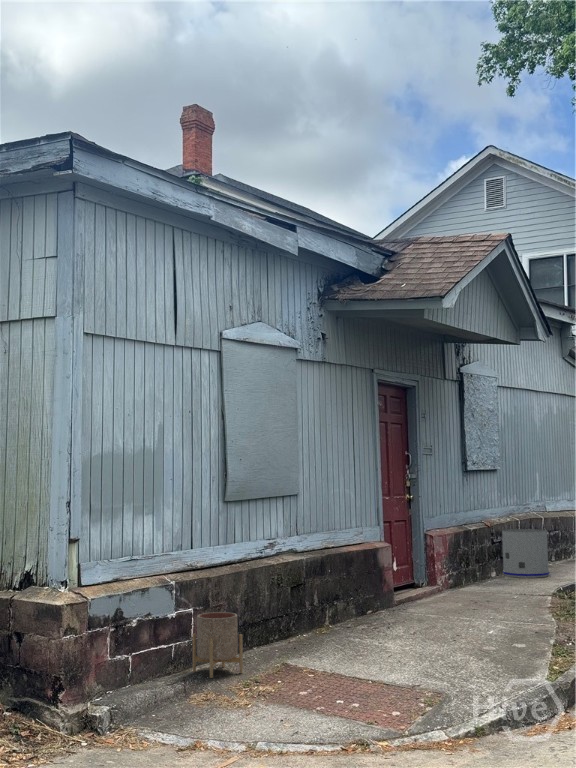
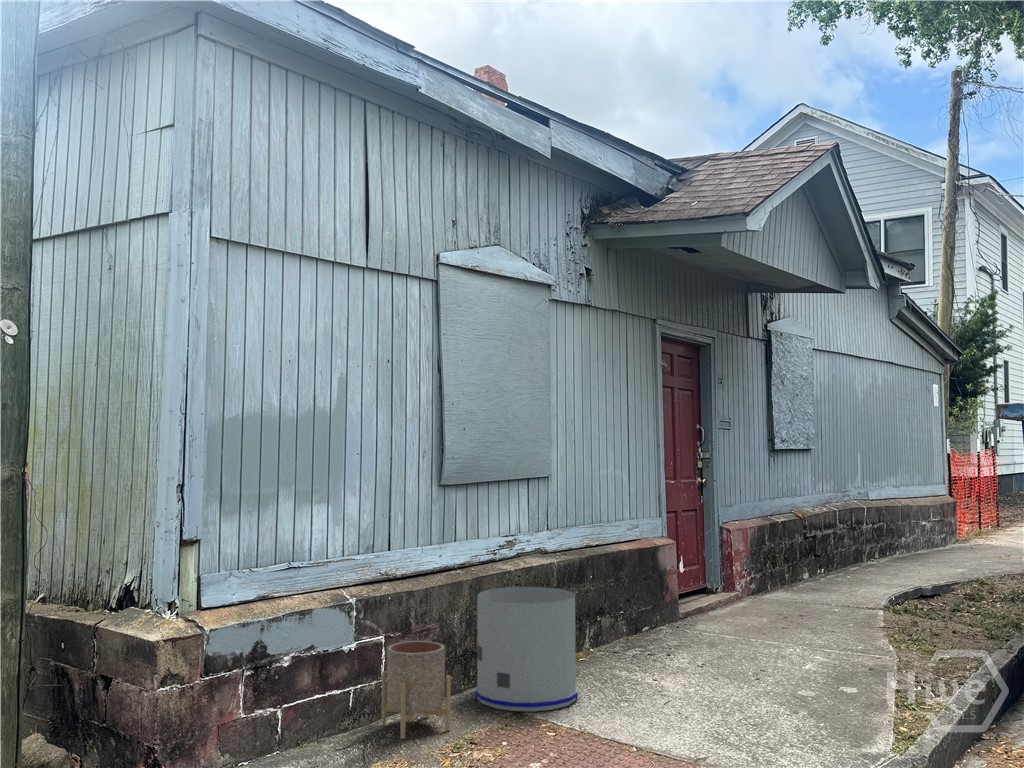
trash can: present [502,529,550,578] -> present [475,587,578,711]

